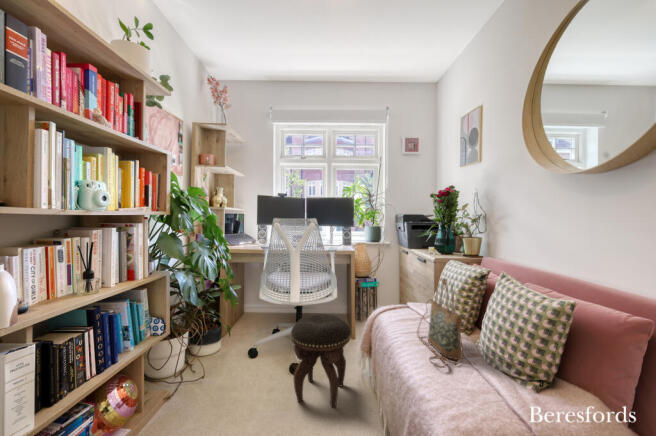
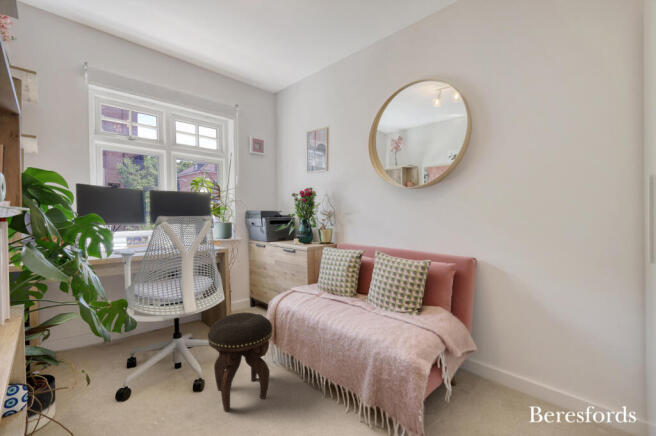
handbag: present [418,278,463,368] -> none [332,258,377,320]

